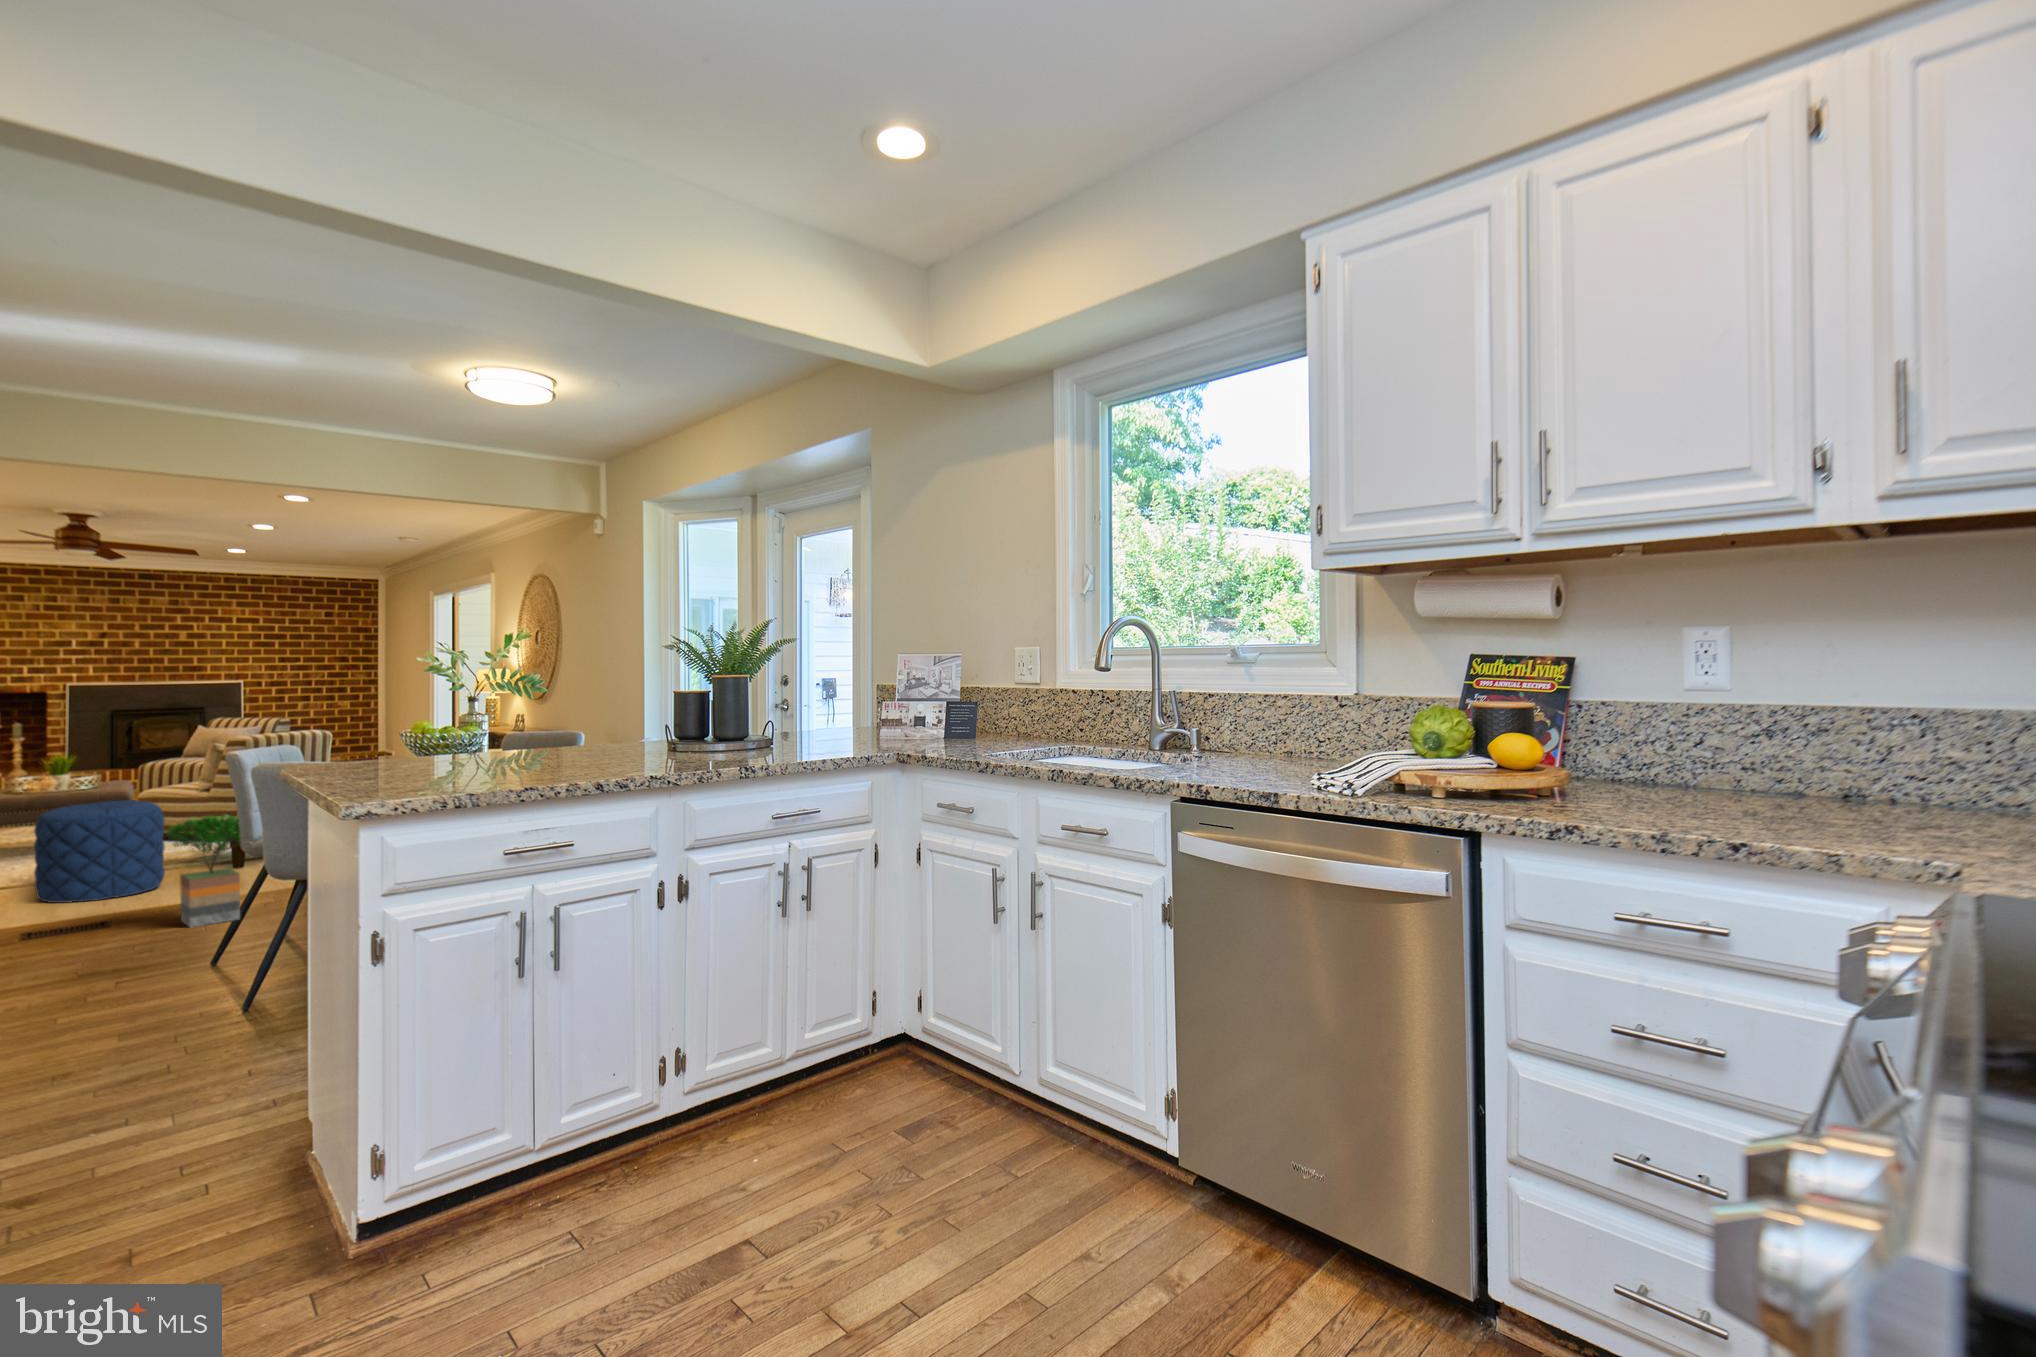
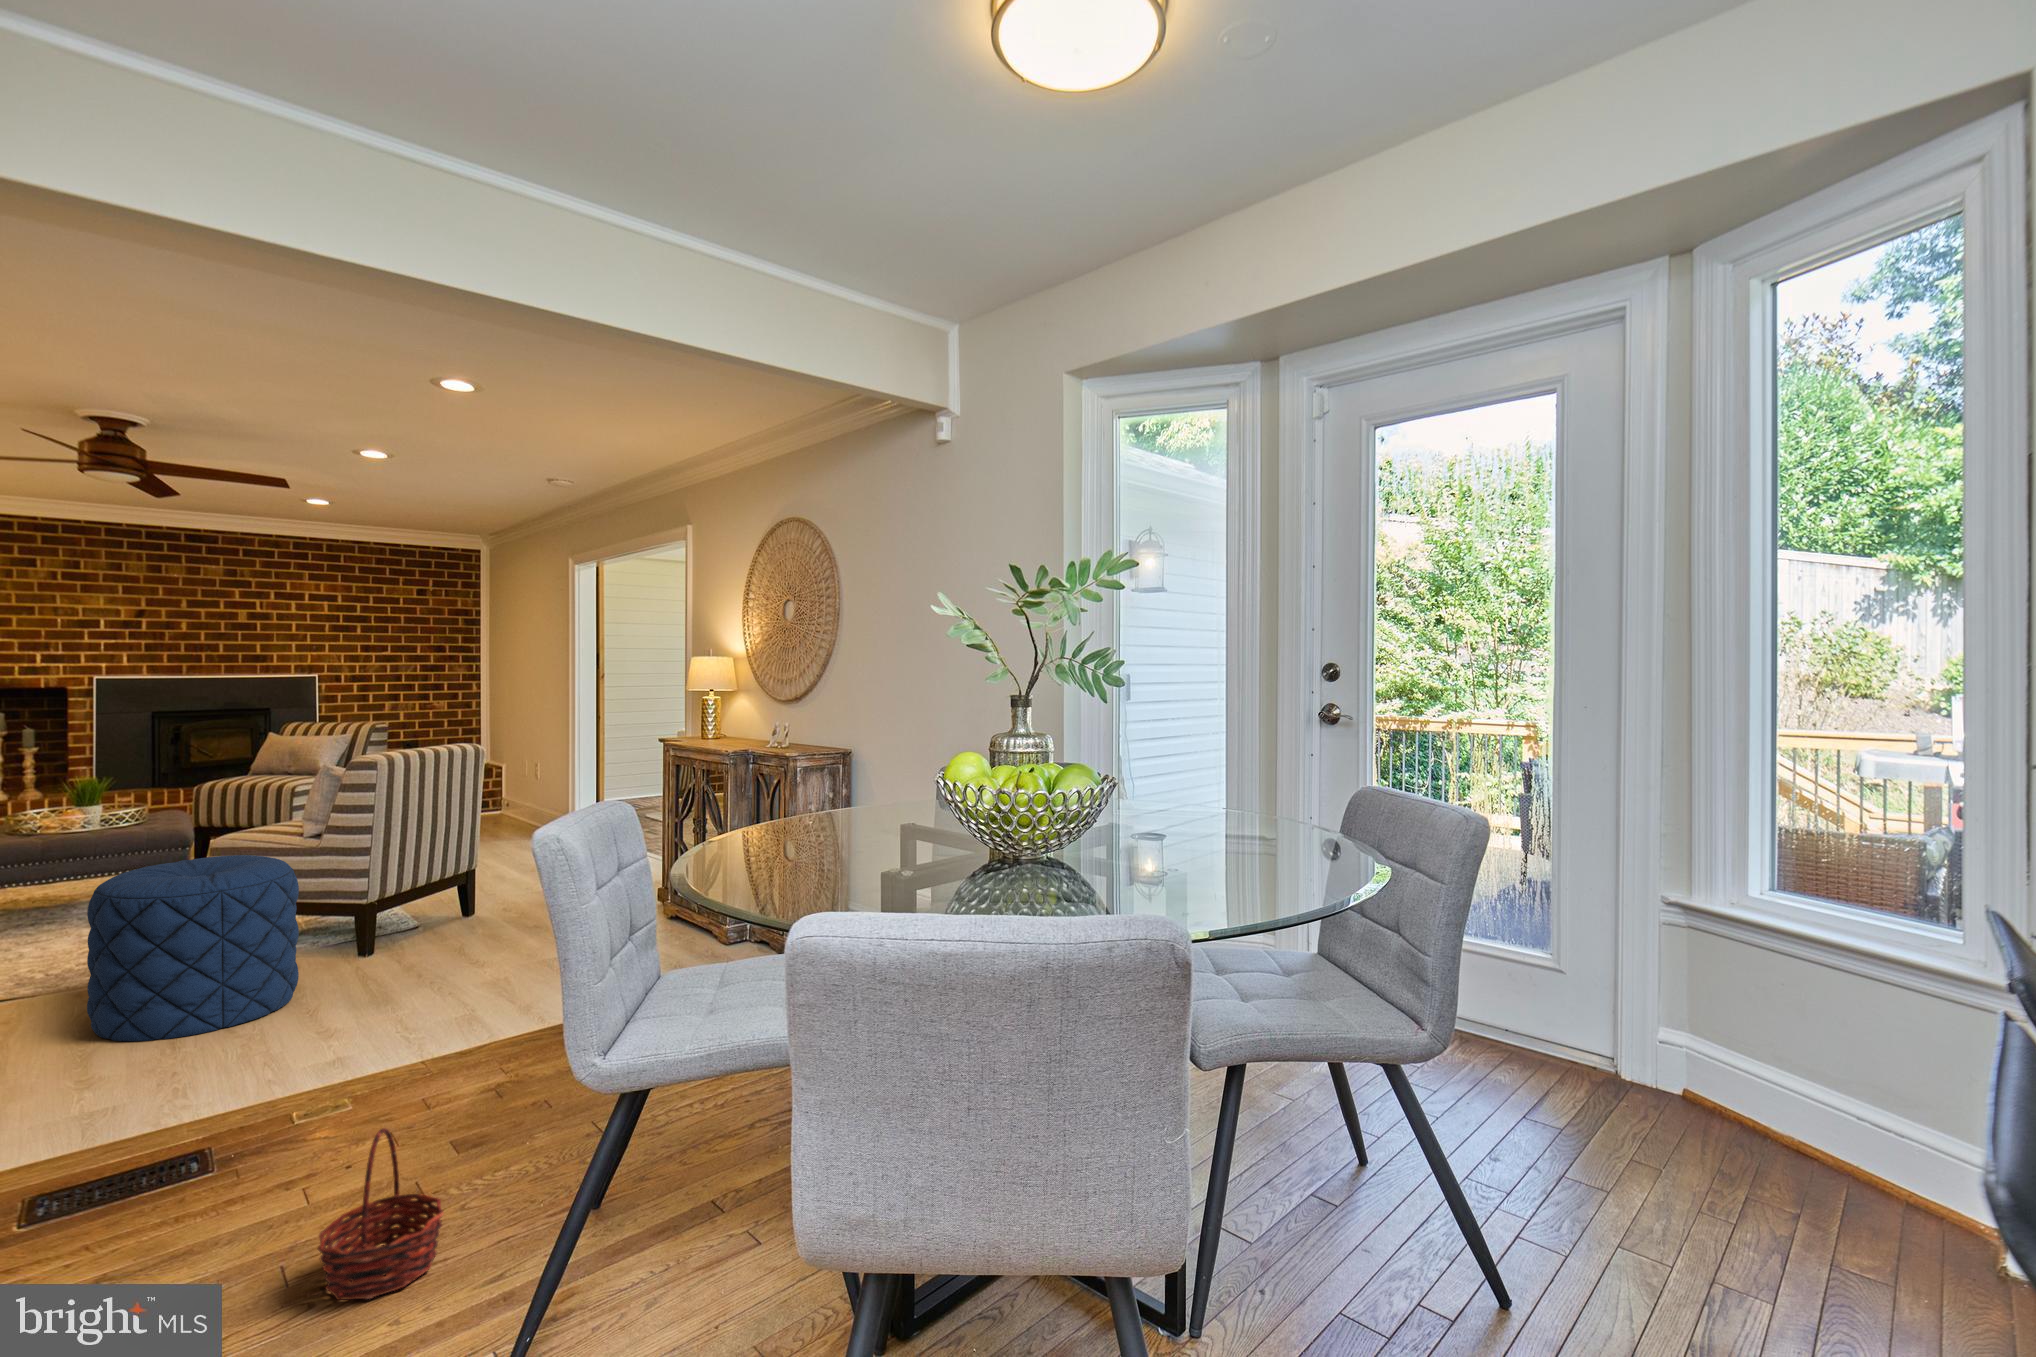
potted tree: present [165,815,241,927] -> none [346,890,516,1113]
basket: none [112,905,176,975] -> present [318,1128,444,1300]

